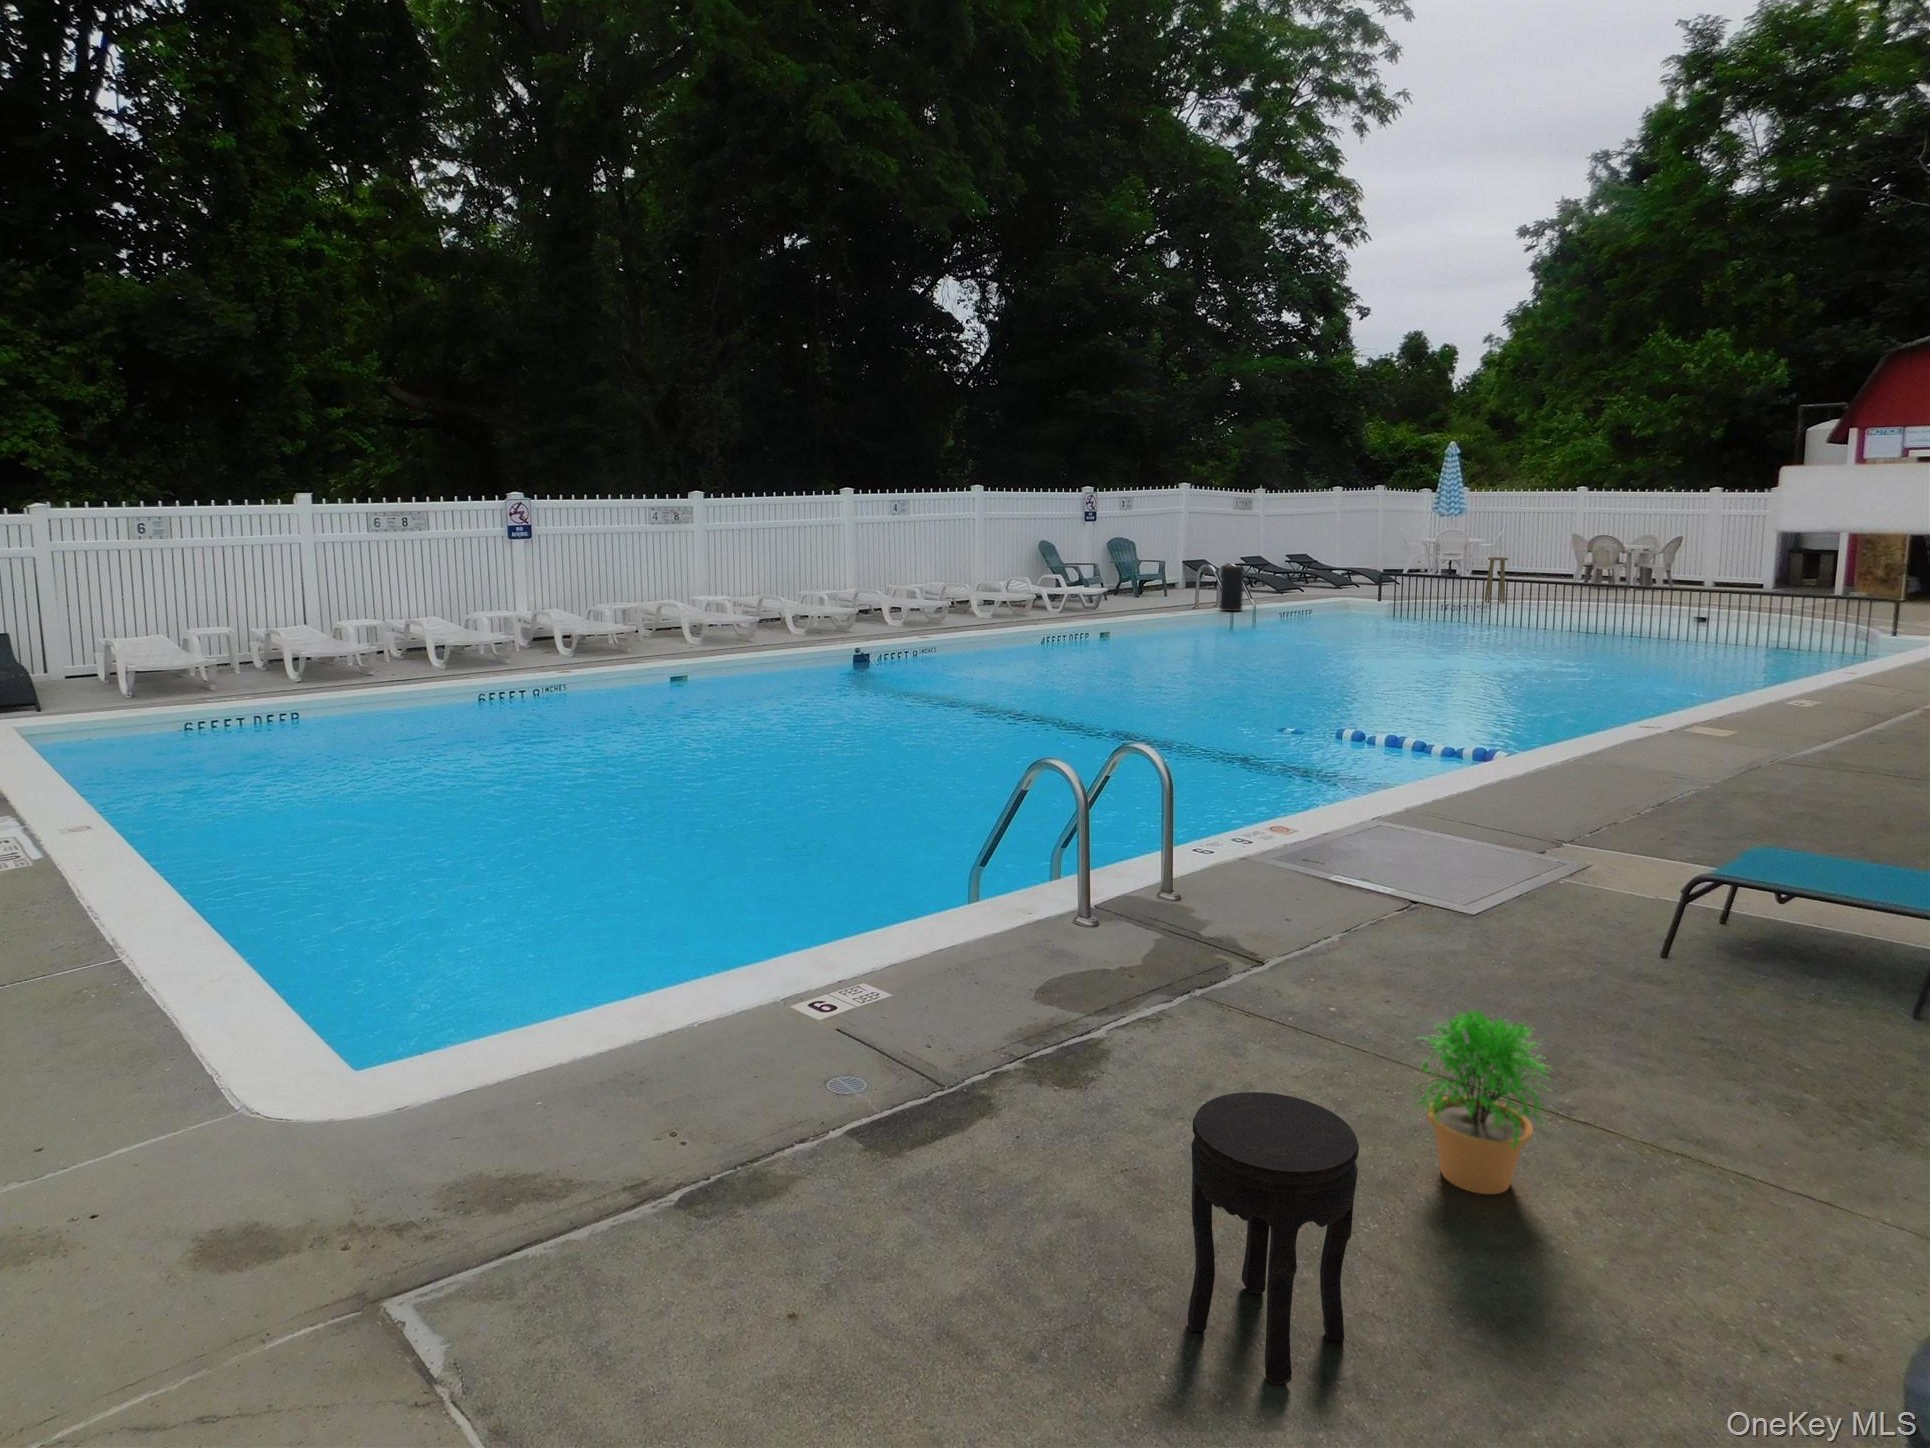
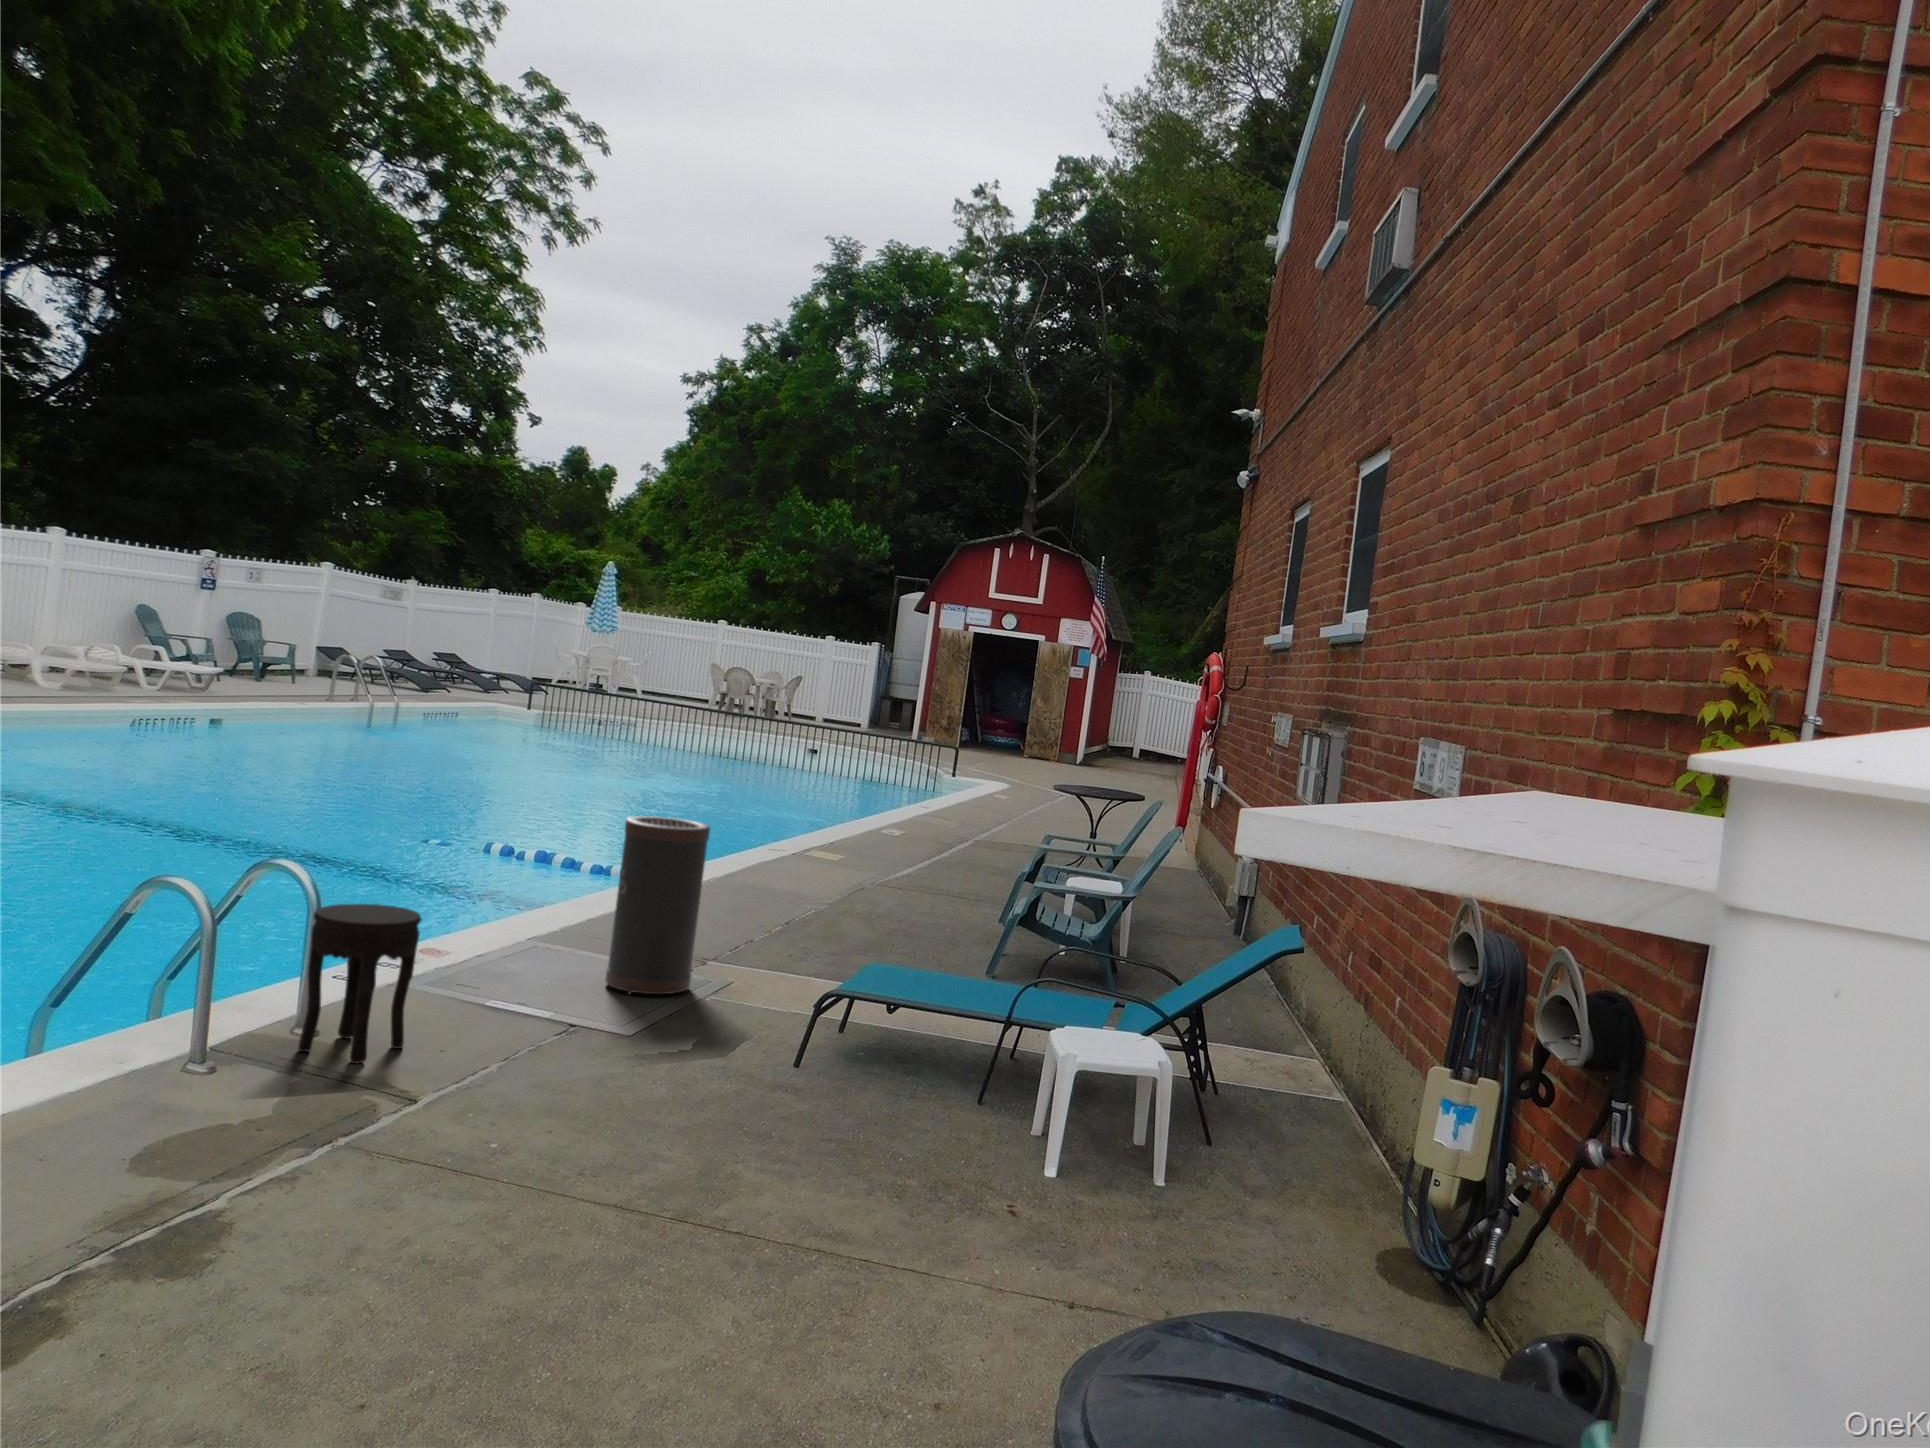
stool: present [1485,557,1508,603] -> none [630,677,653,721]
trash can: present [1220,566,1244,611] -> present [605,816,710,995]
potted plant: present [1414,1009,1548,1194] -> none [467,882,557,999]

